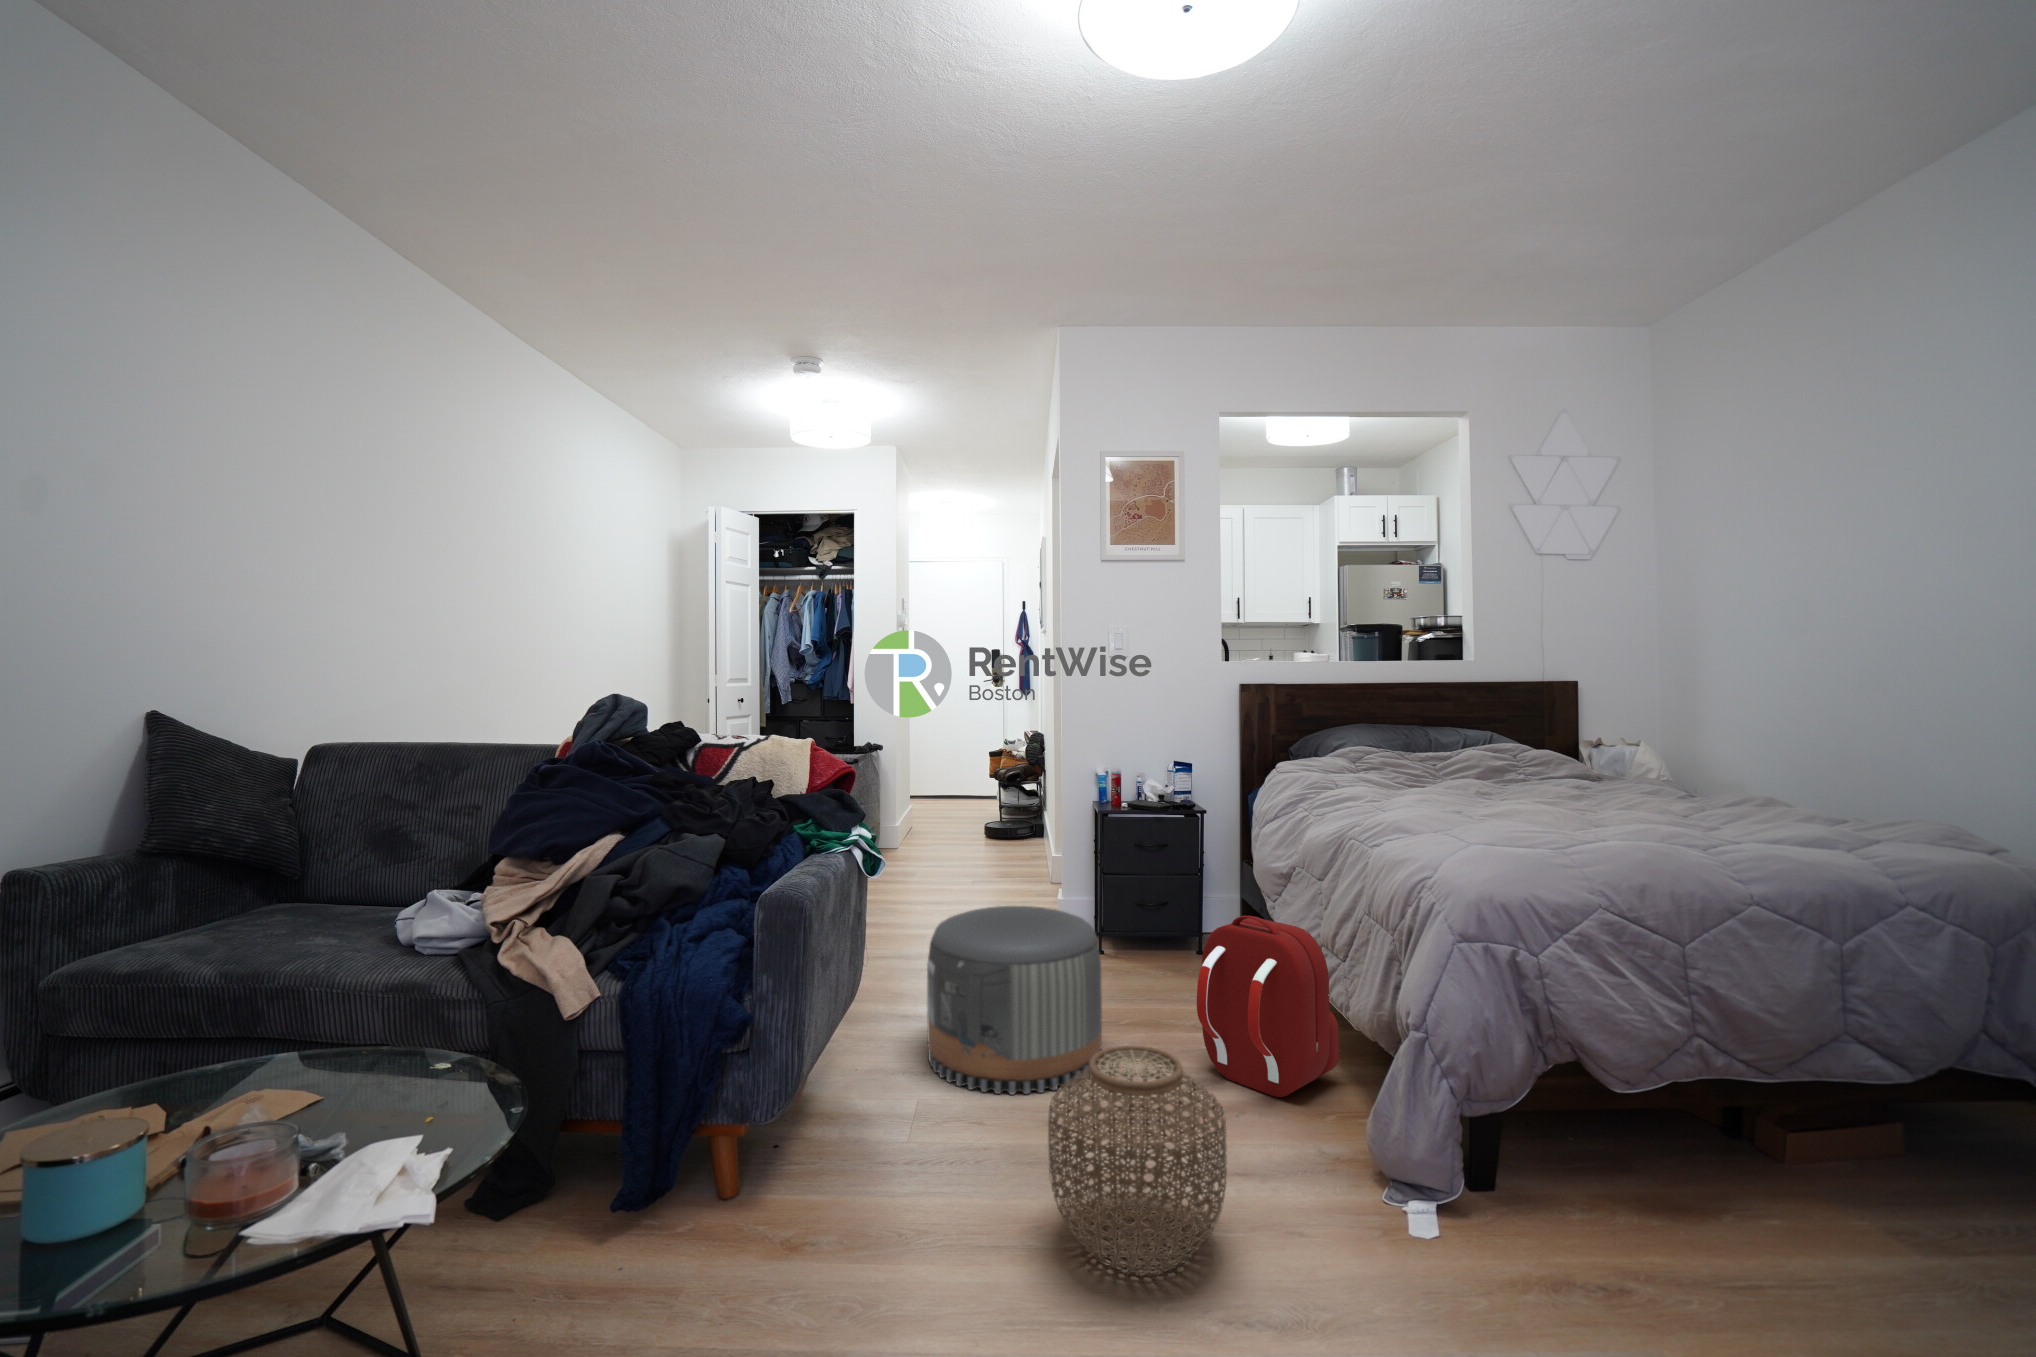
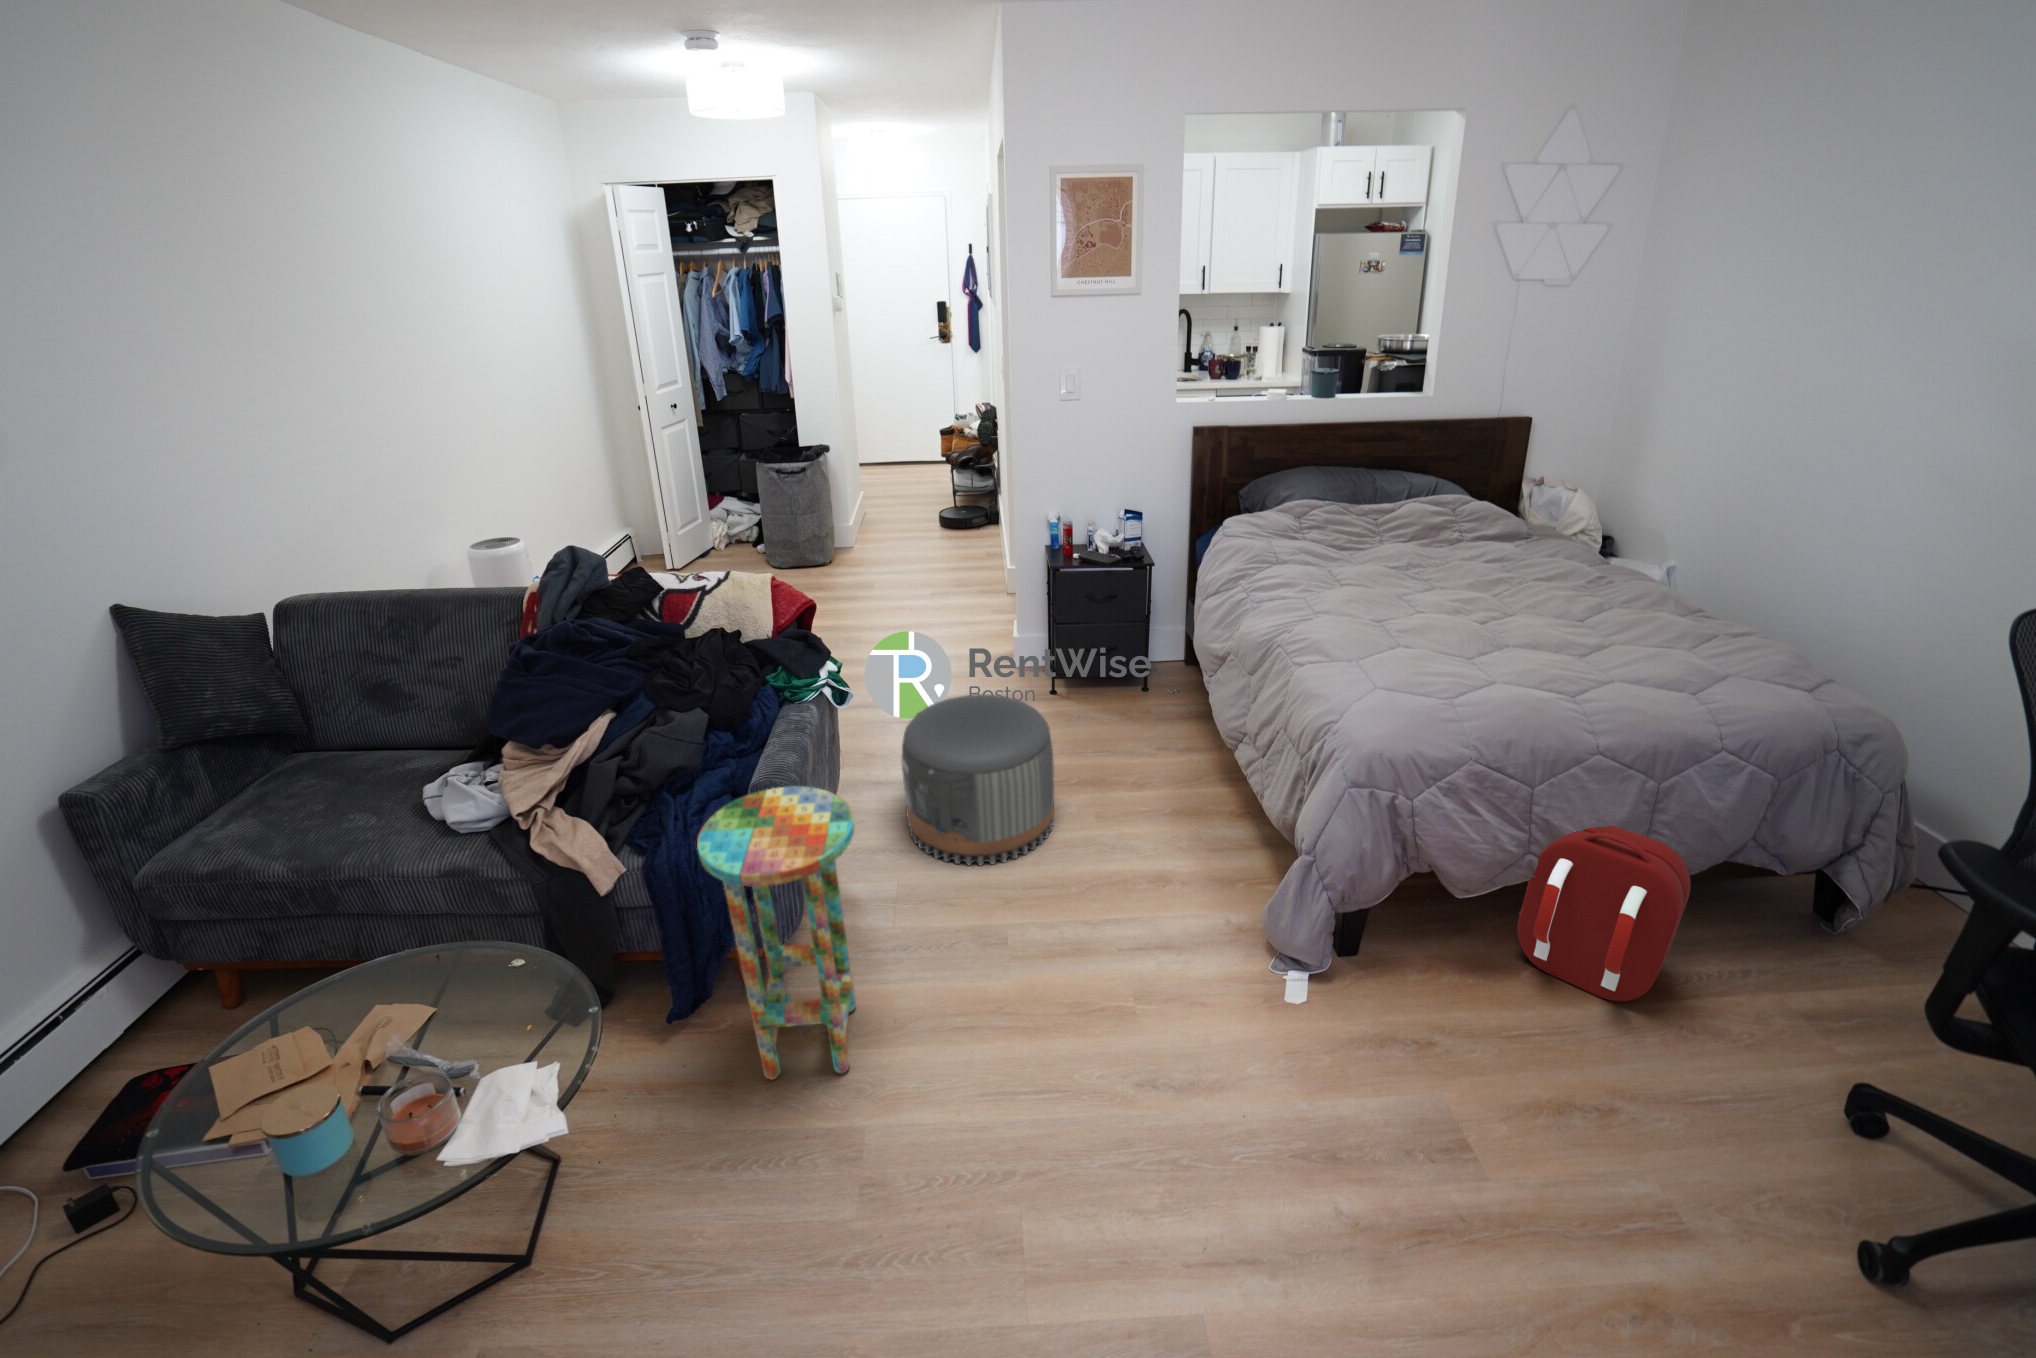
side table: none [688,893,871,1295] -> present [697,786,856,1080]
backpack: present [1197,916,1339,1097] -> present [1517,826,1691,1001]
woven basket: present [1048,1046,1227,1274] -> none [1011,885,1149,1043]

